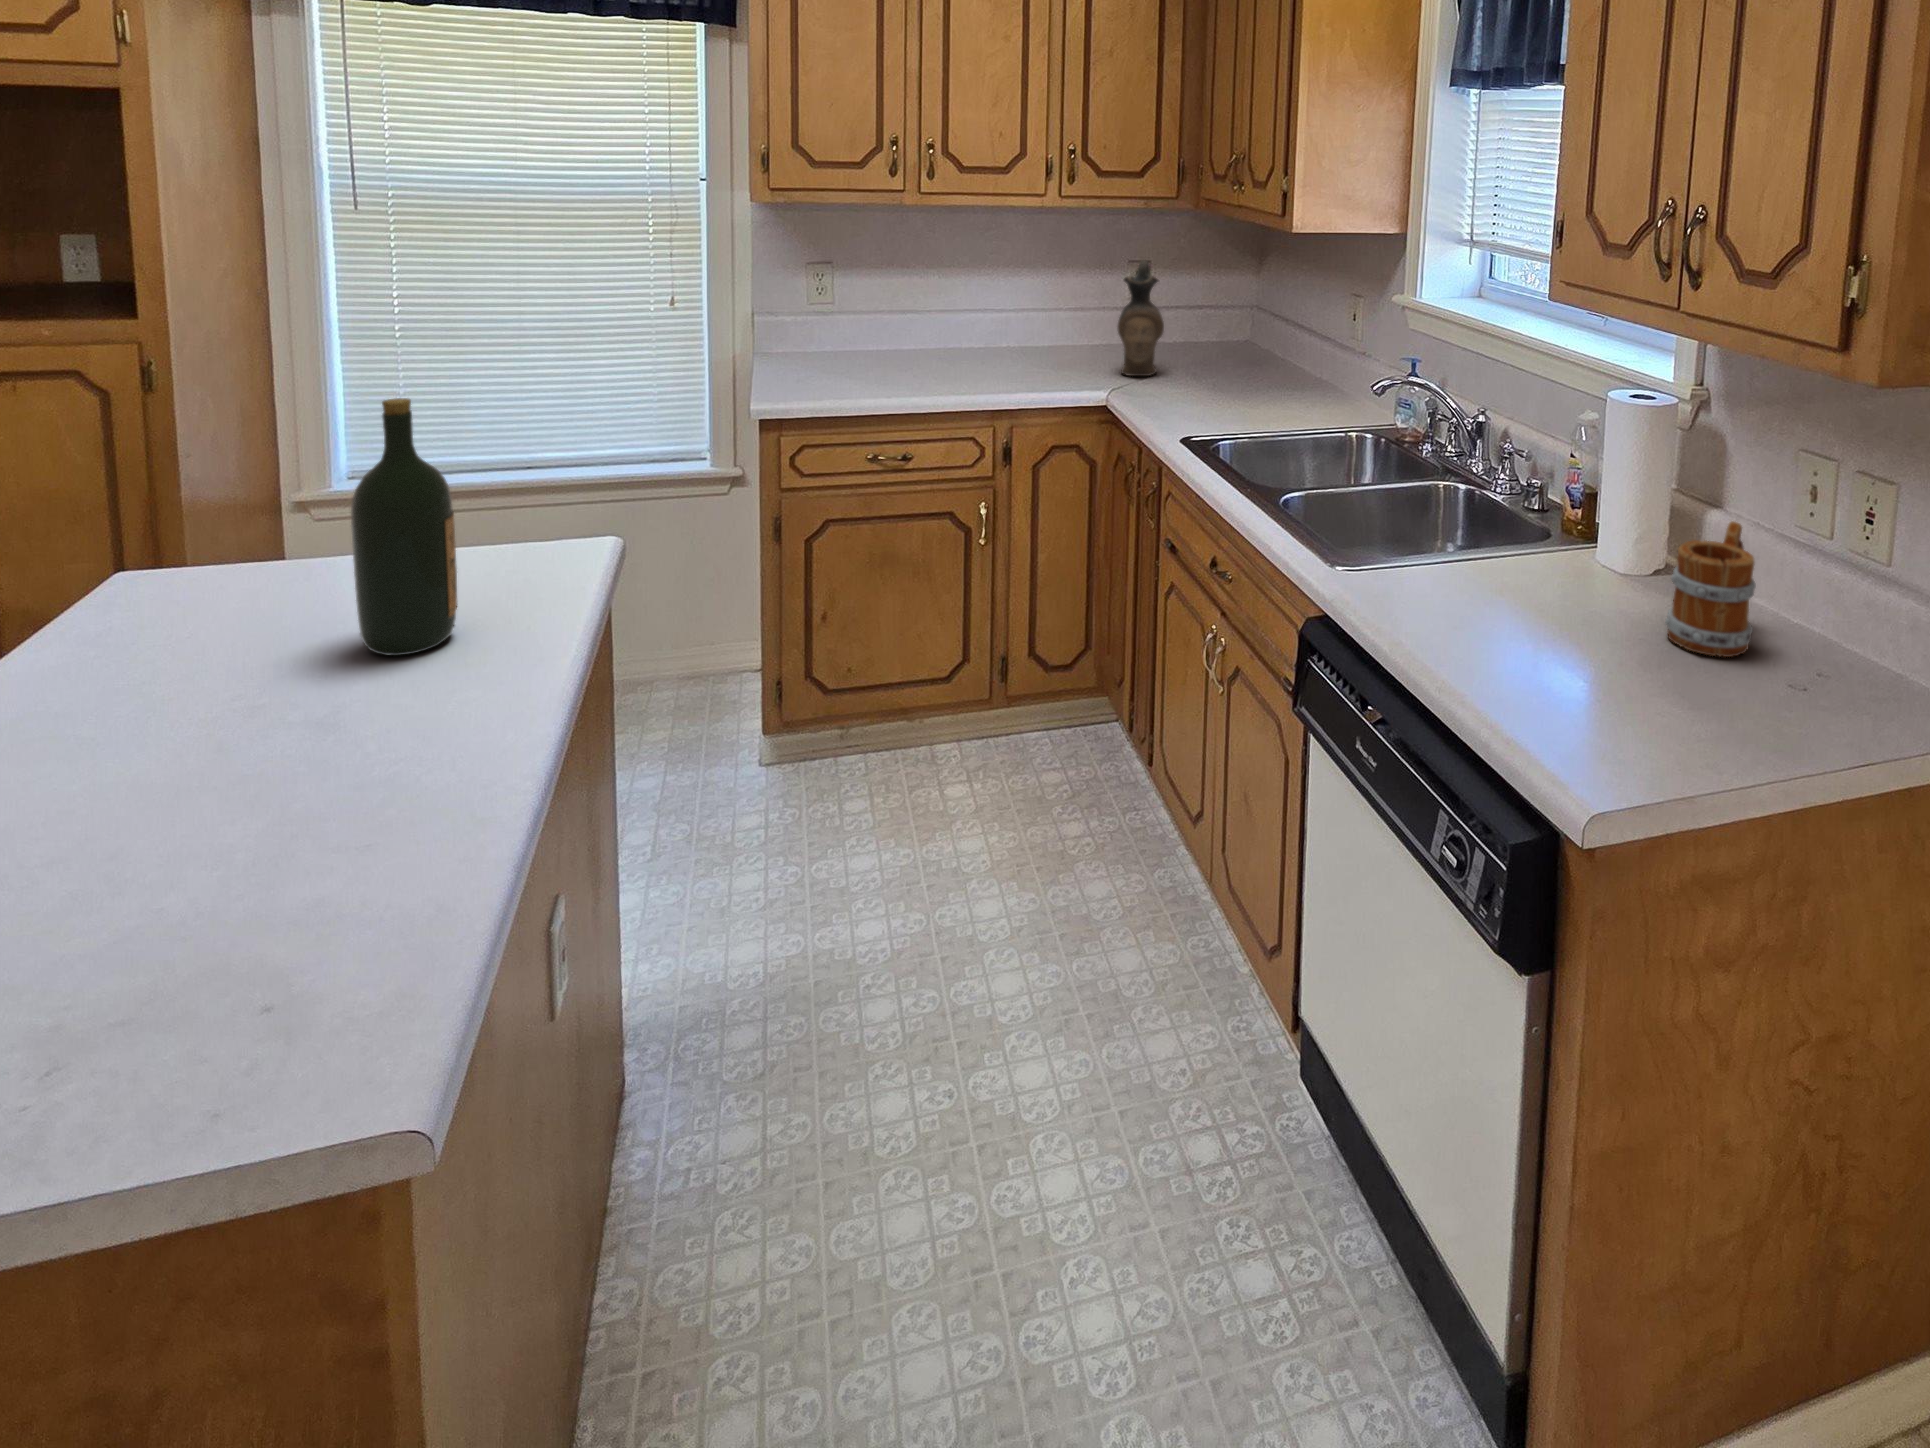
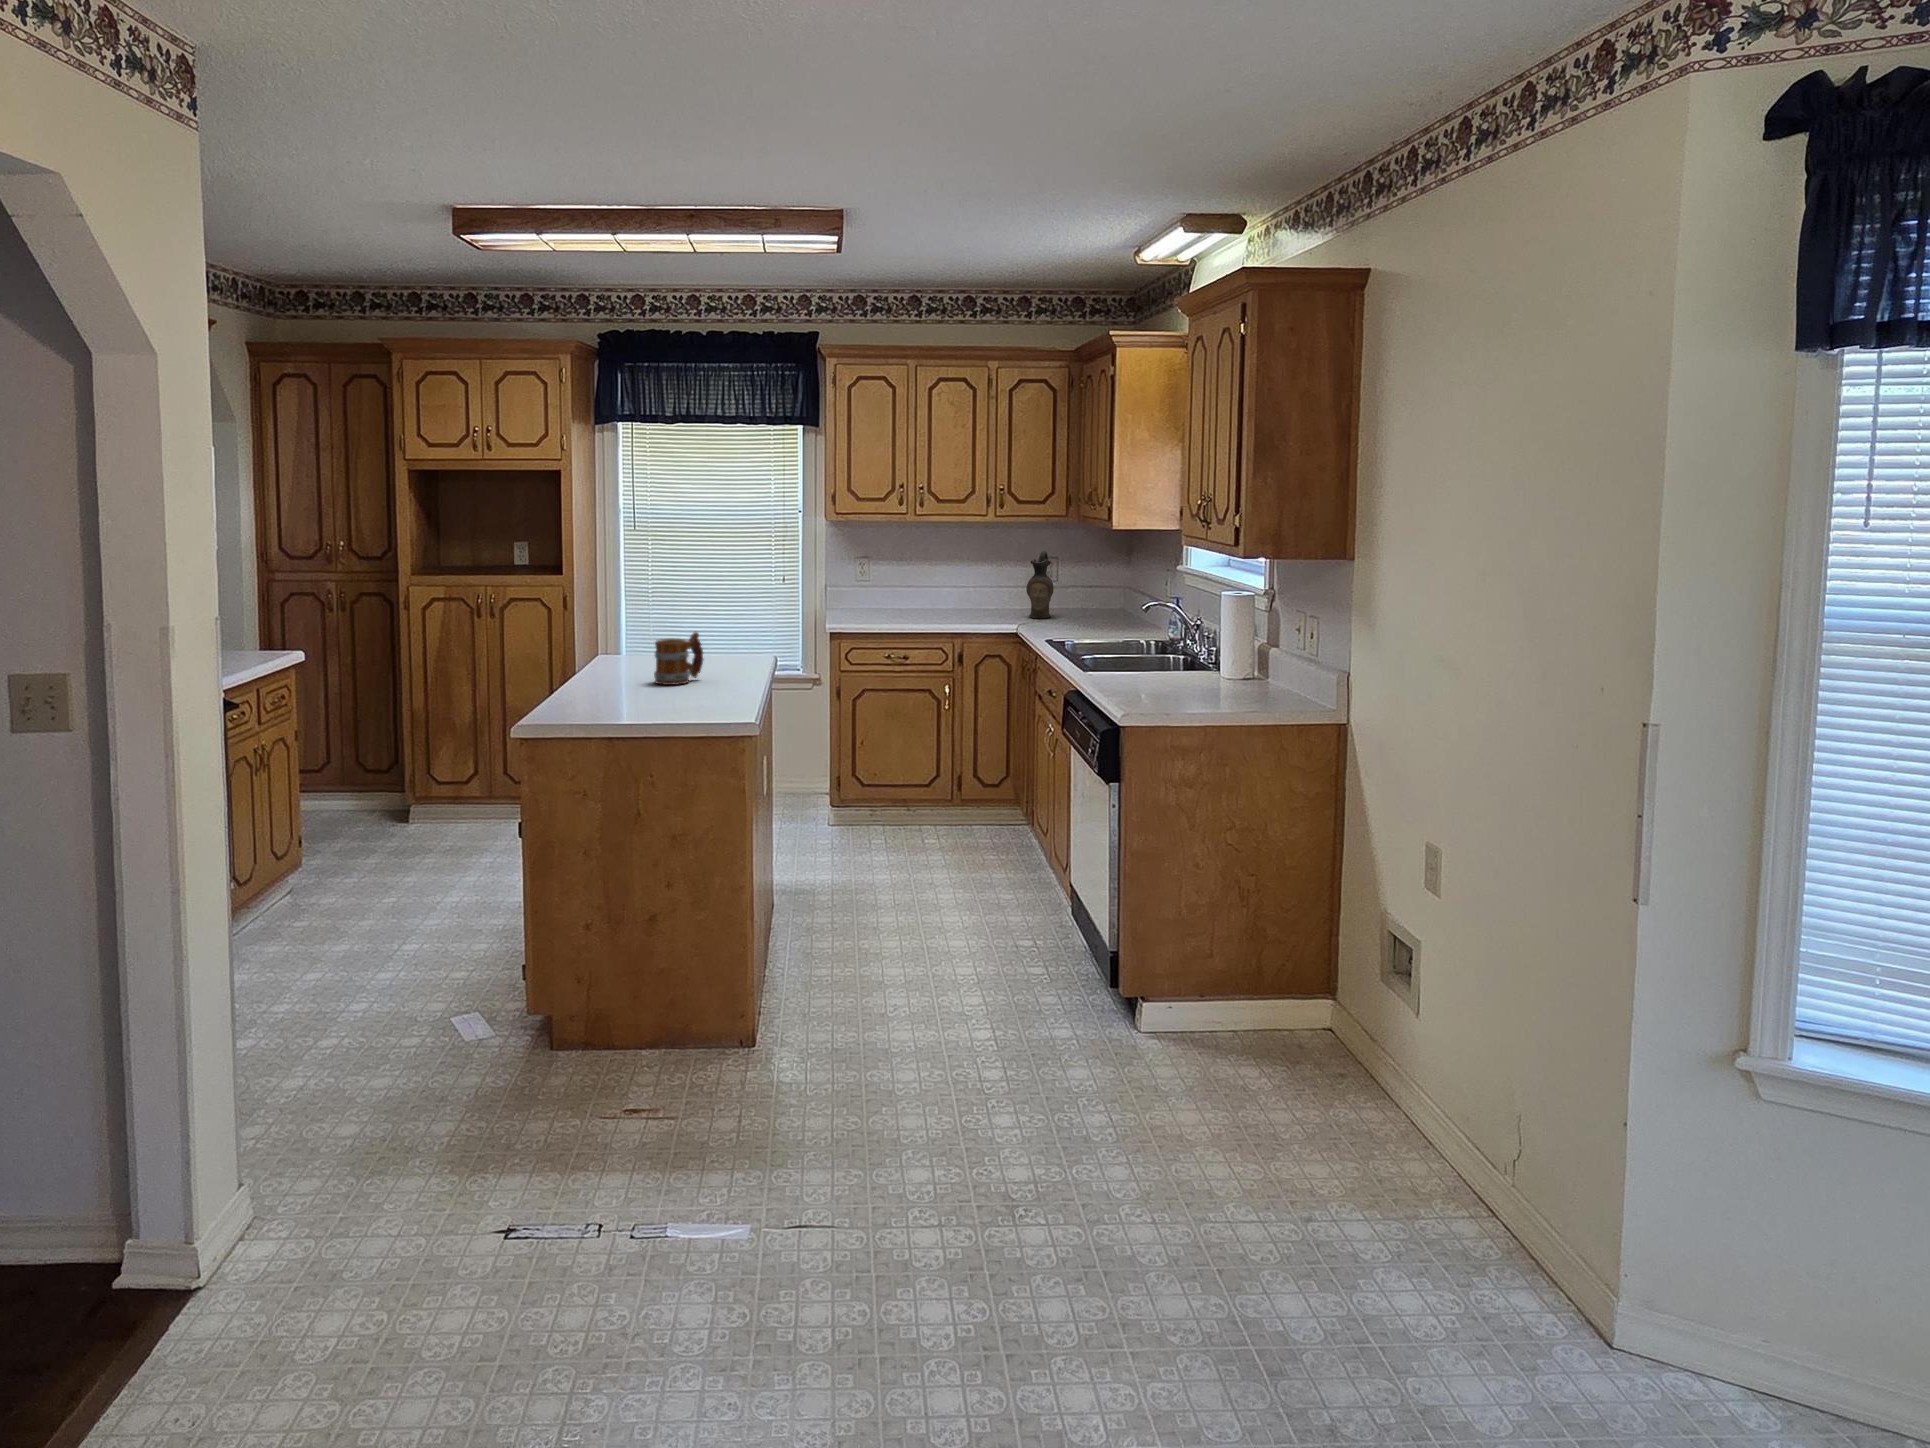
wine bottle: present [351,398,457,656] -> none [699,574,730,665]
mug: present [1665,521,1756,657] -> present [654,632,703,685]

